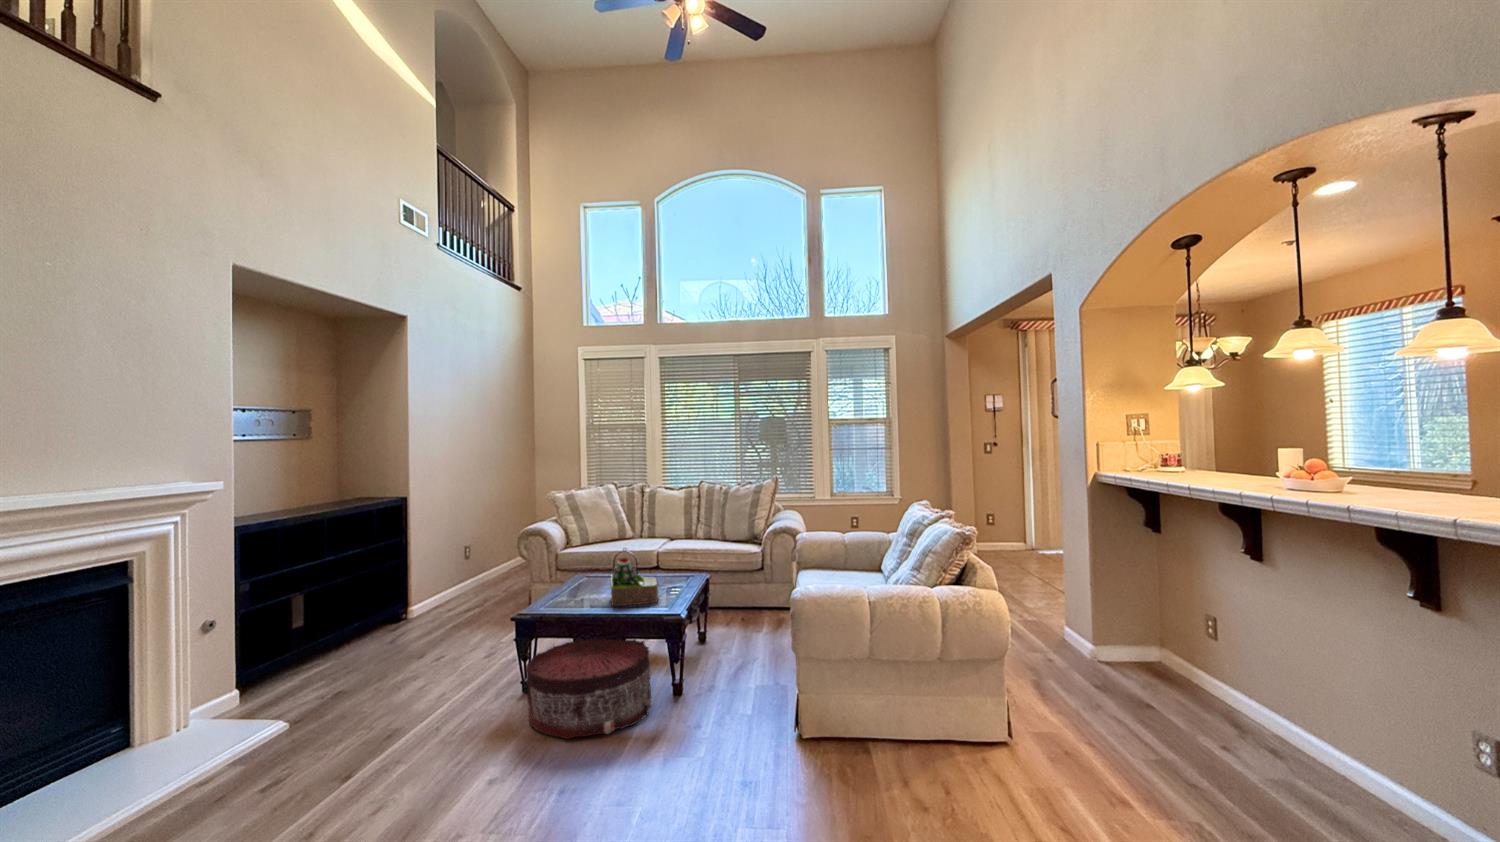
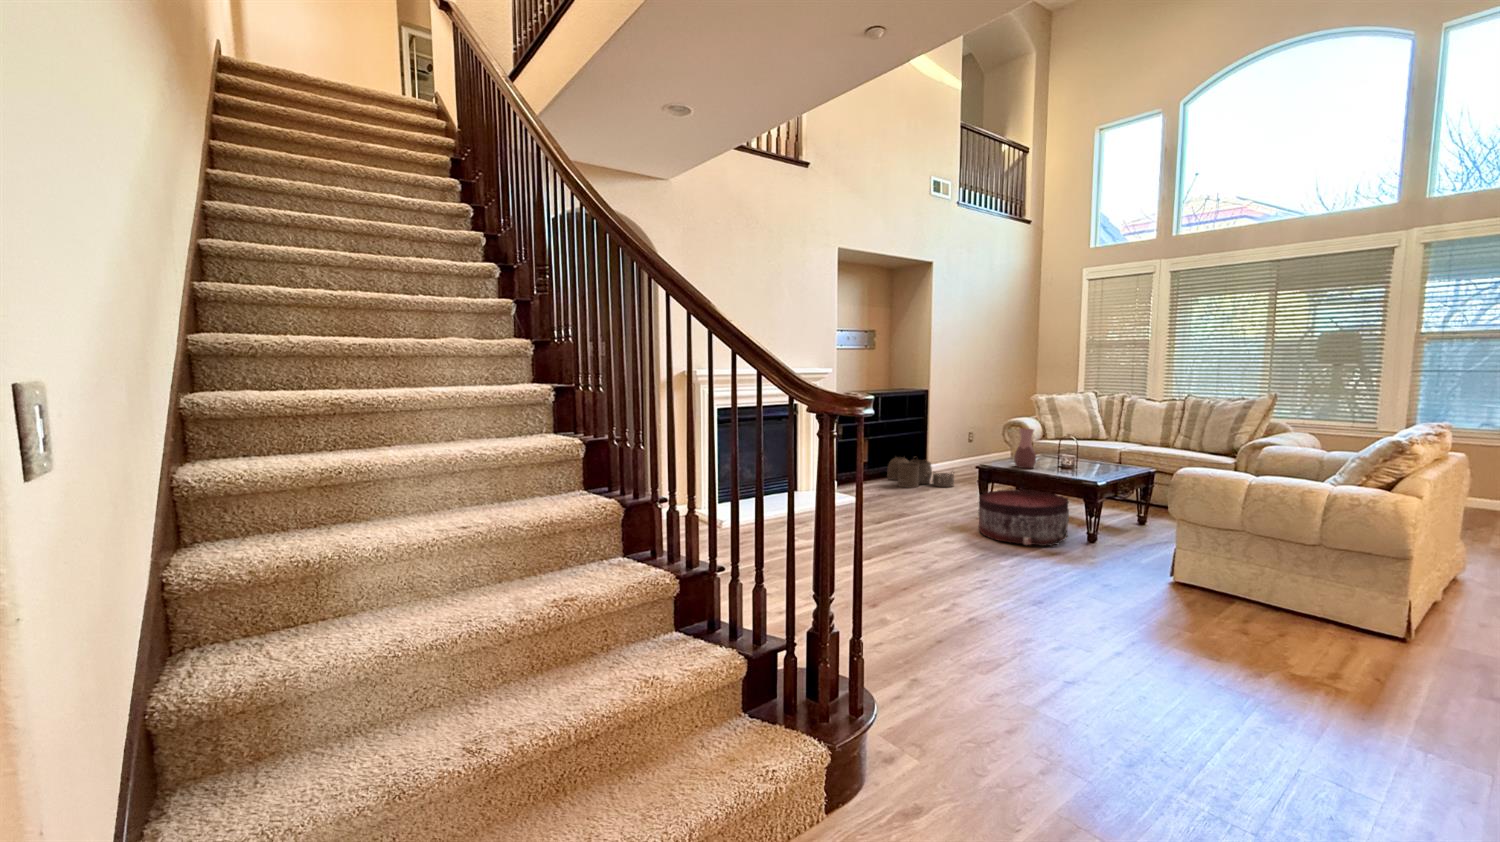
vase: none [562,549,591,606] -> present [1014,428,1036,468]
succulent plant: present [611,558,658,606] -> none [1049,439,1092,475]
woven basket: none [345,601,459,658] -> present [887,457,954,488]

